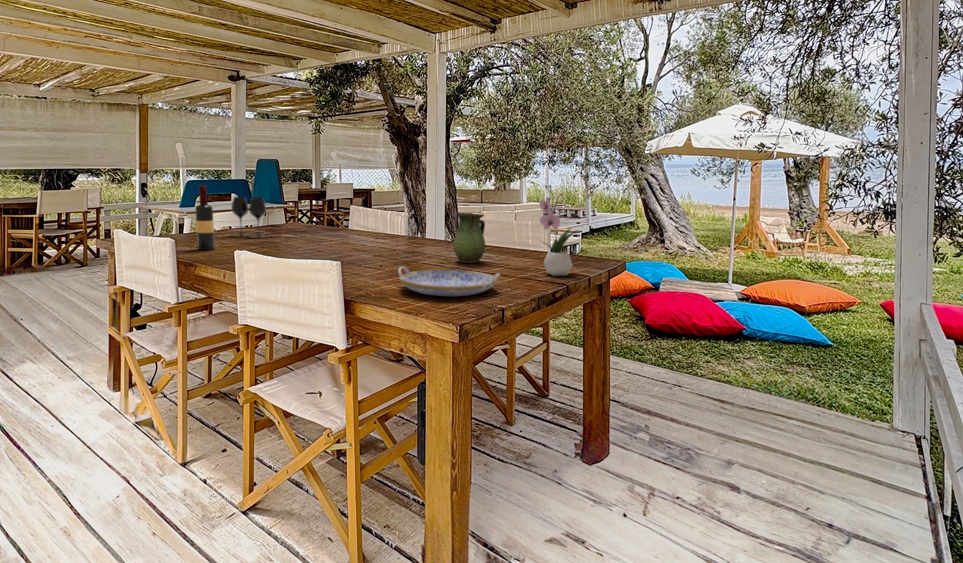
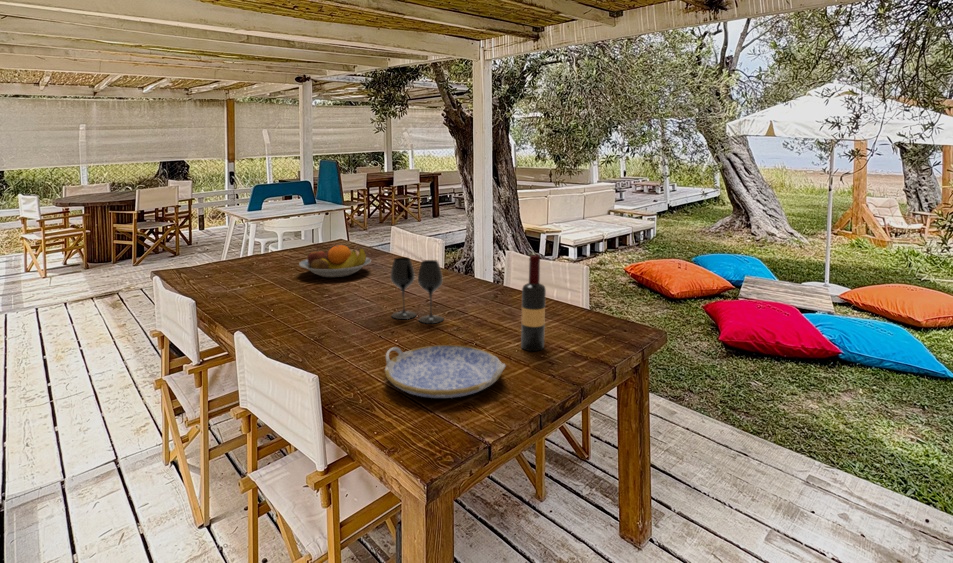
wine bottle: present [195,185,215,250] -> present [521,255,546,351]
flower arrangement: present [540,185,577,276] -> none [567,236,616,346]
wine glass: present [232,197,266,238] -> present [391,257,443,323]
pitcher: present [454,212,485,263] -> none [473,257,511,317]
fruit bowl: none [278,215,346,244] -> present [299,245,371,277]

